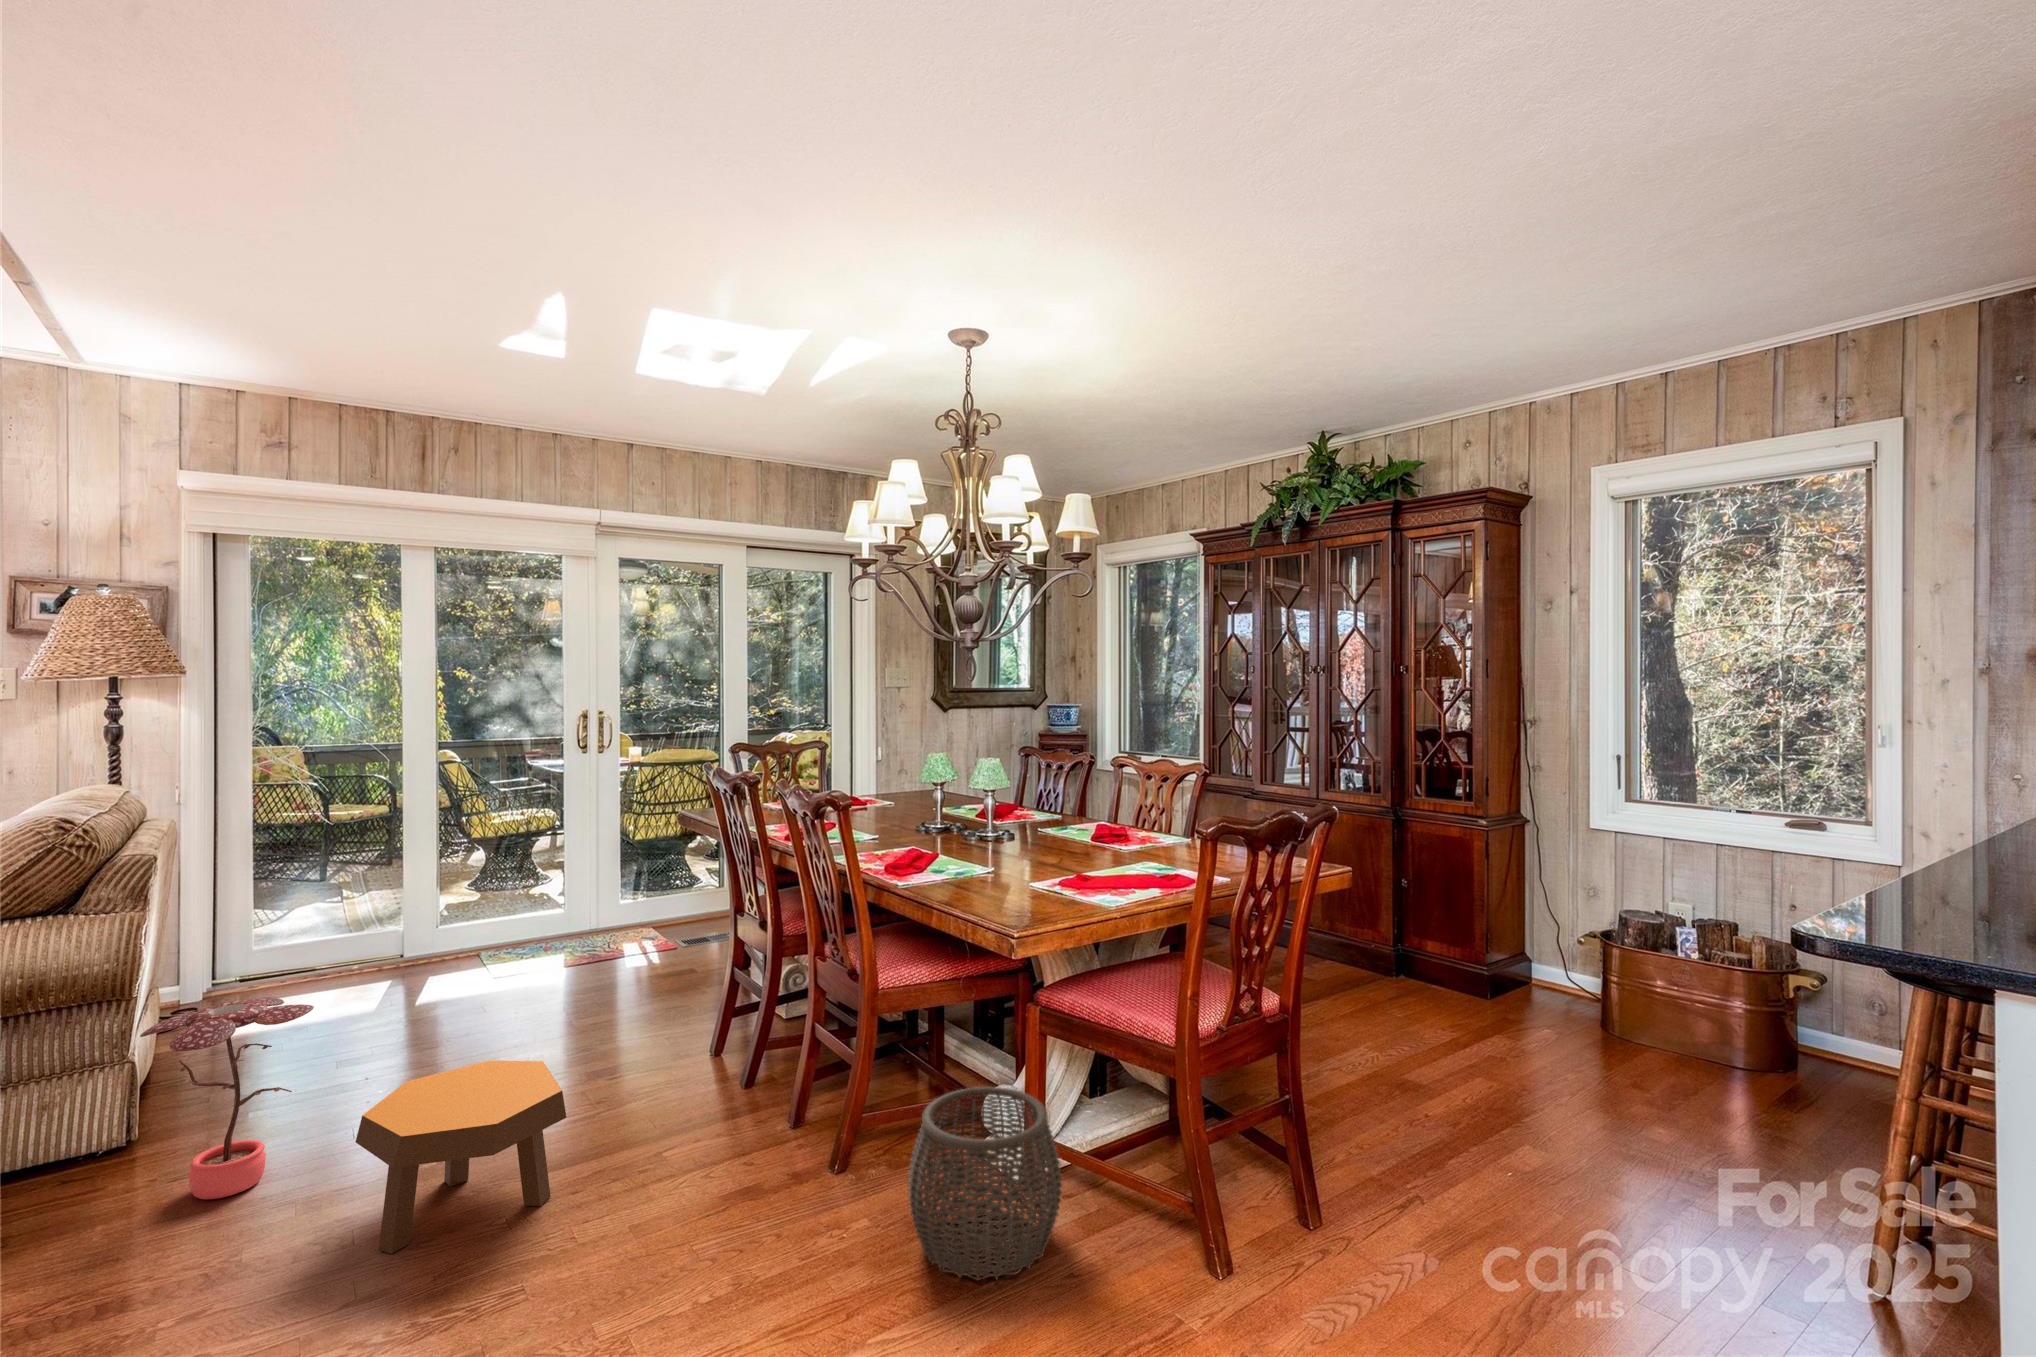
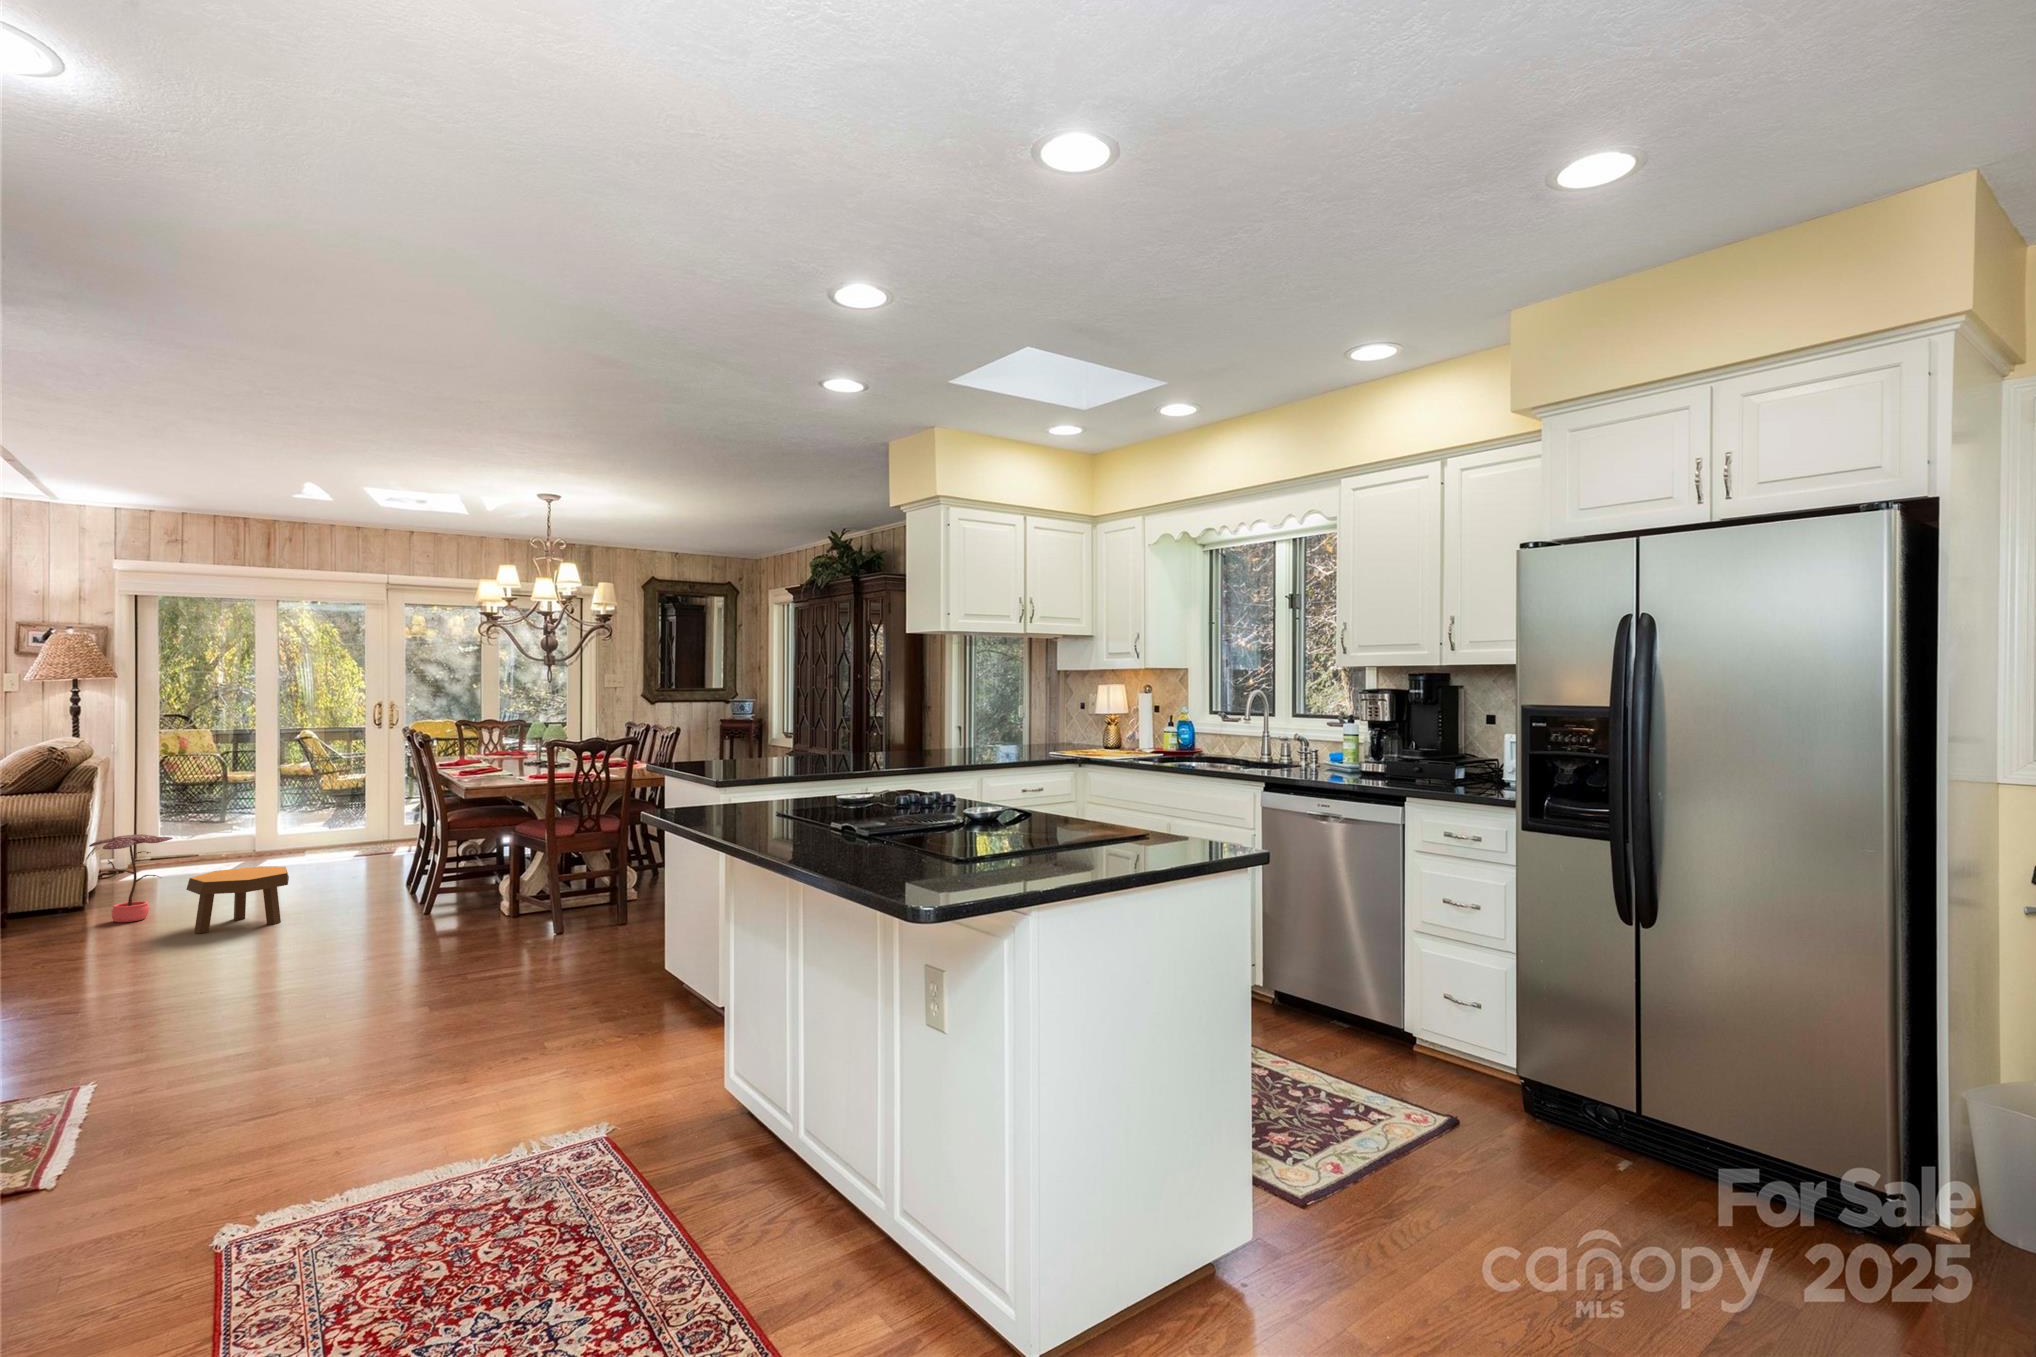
woven basket: present [908,1087,1062,1280] -> none [424,869,503,938]

